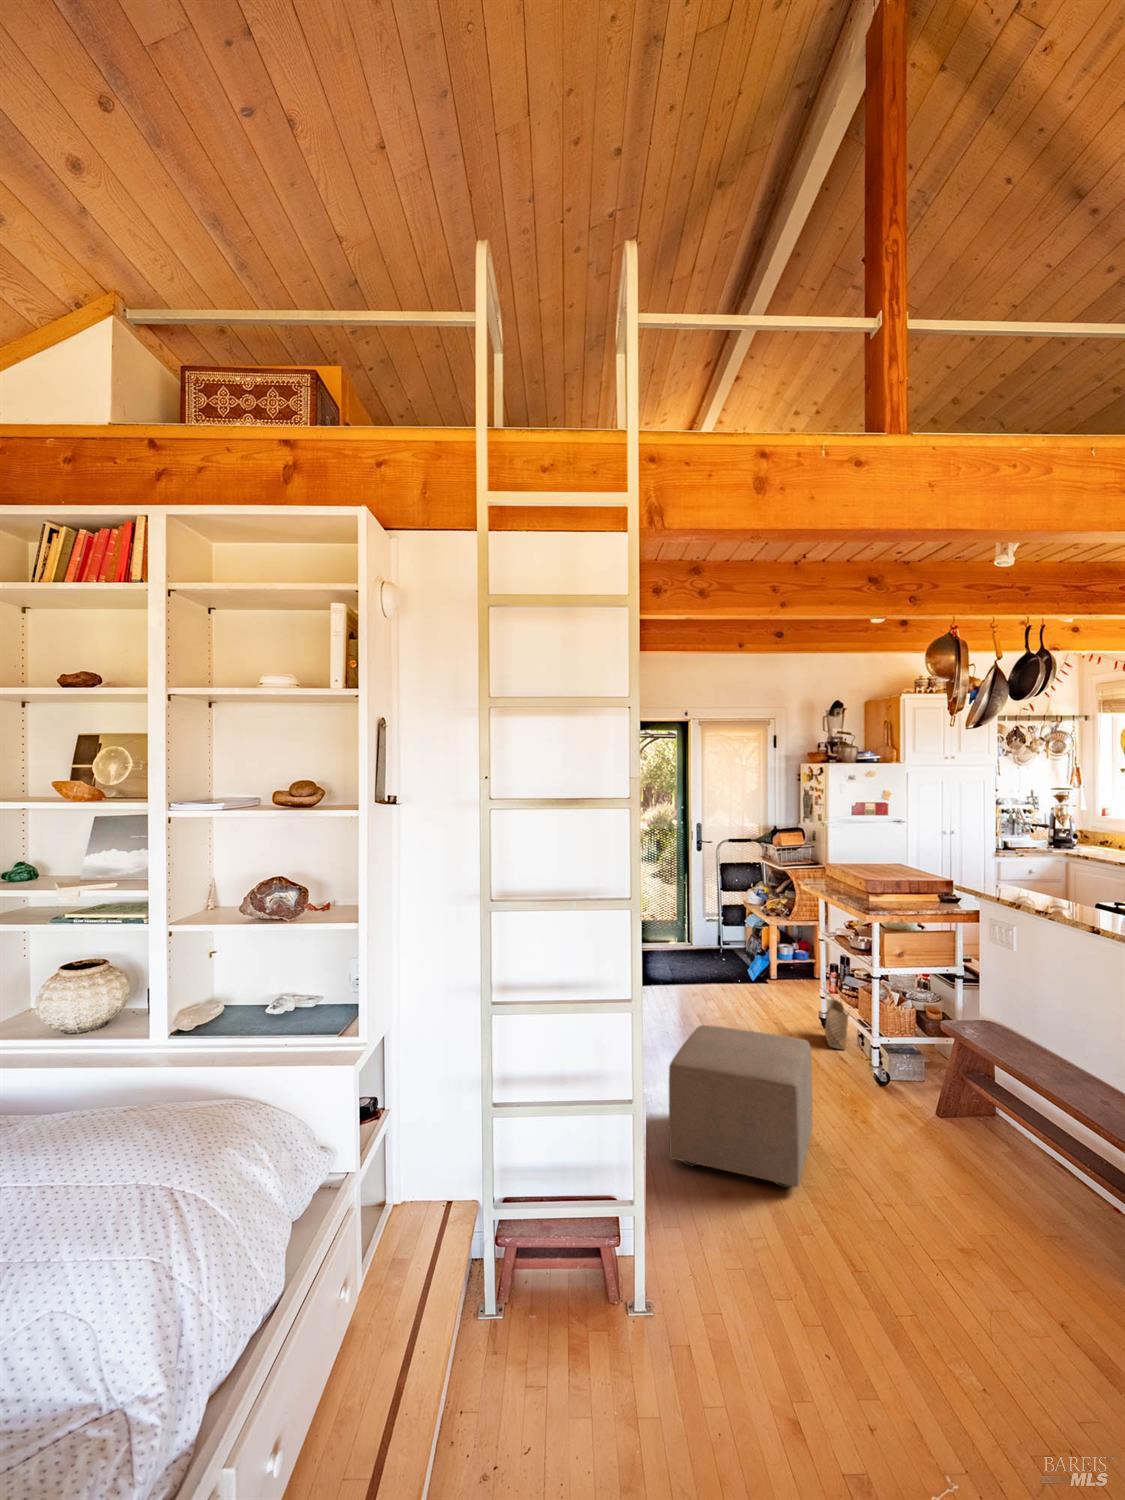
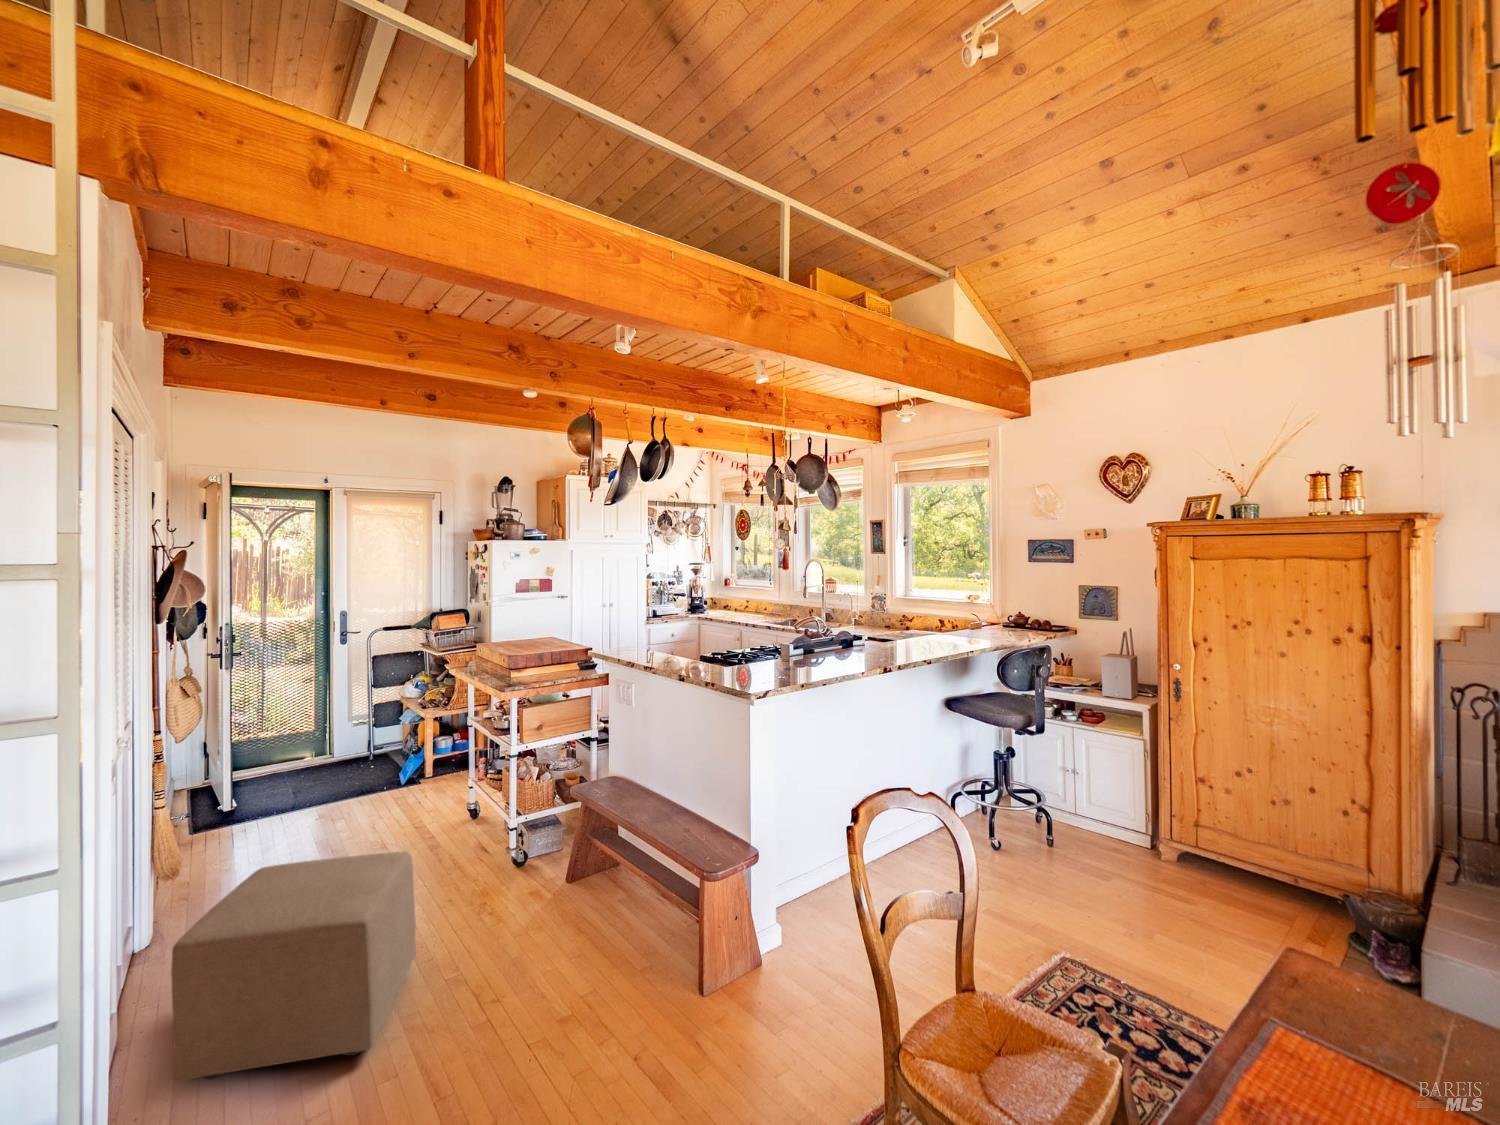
woven basket: present [825,999,849,1050] -> none [464,770,494,841]

